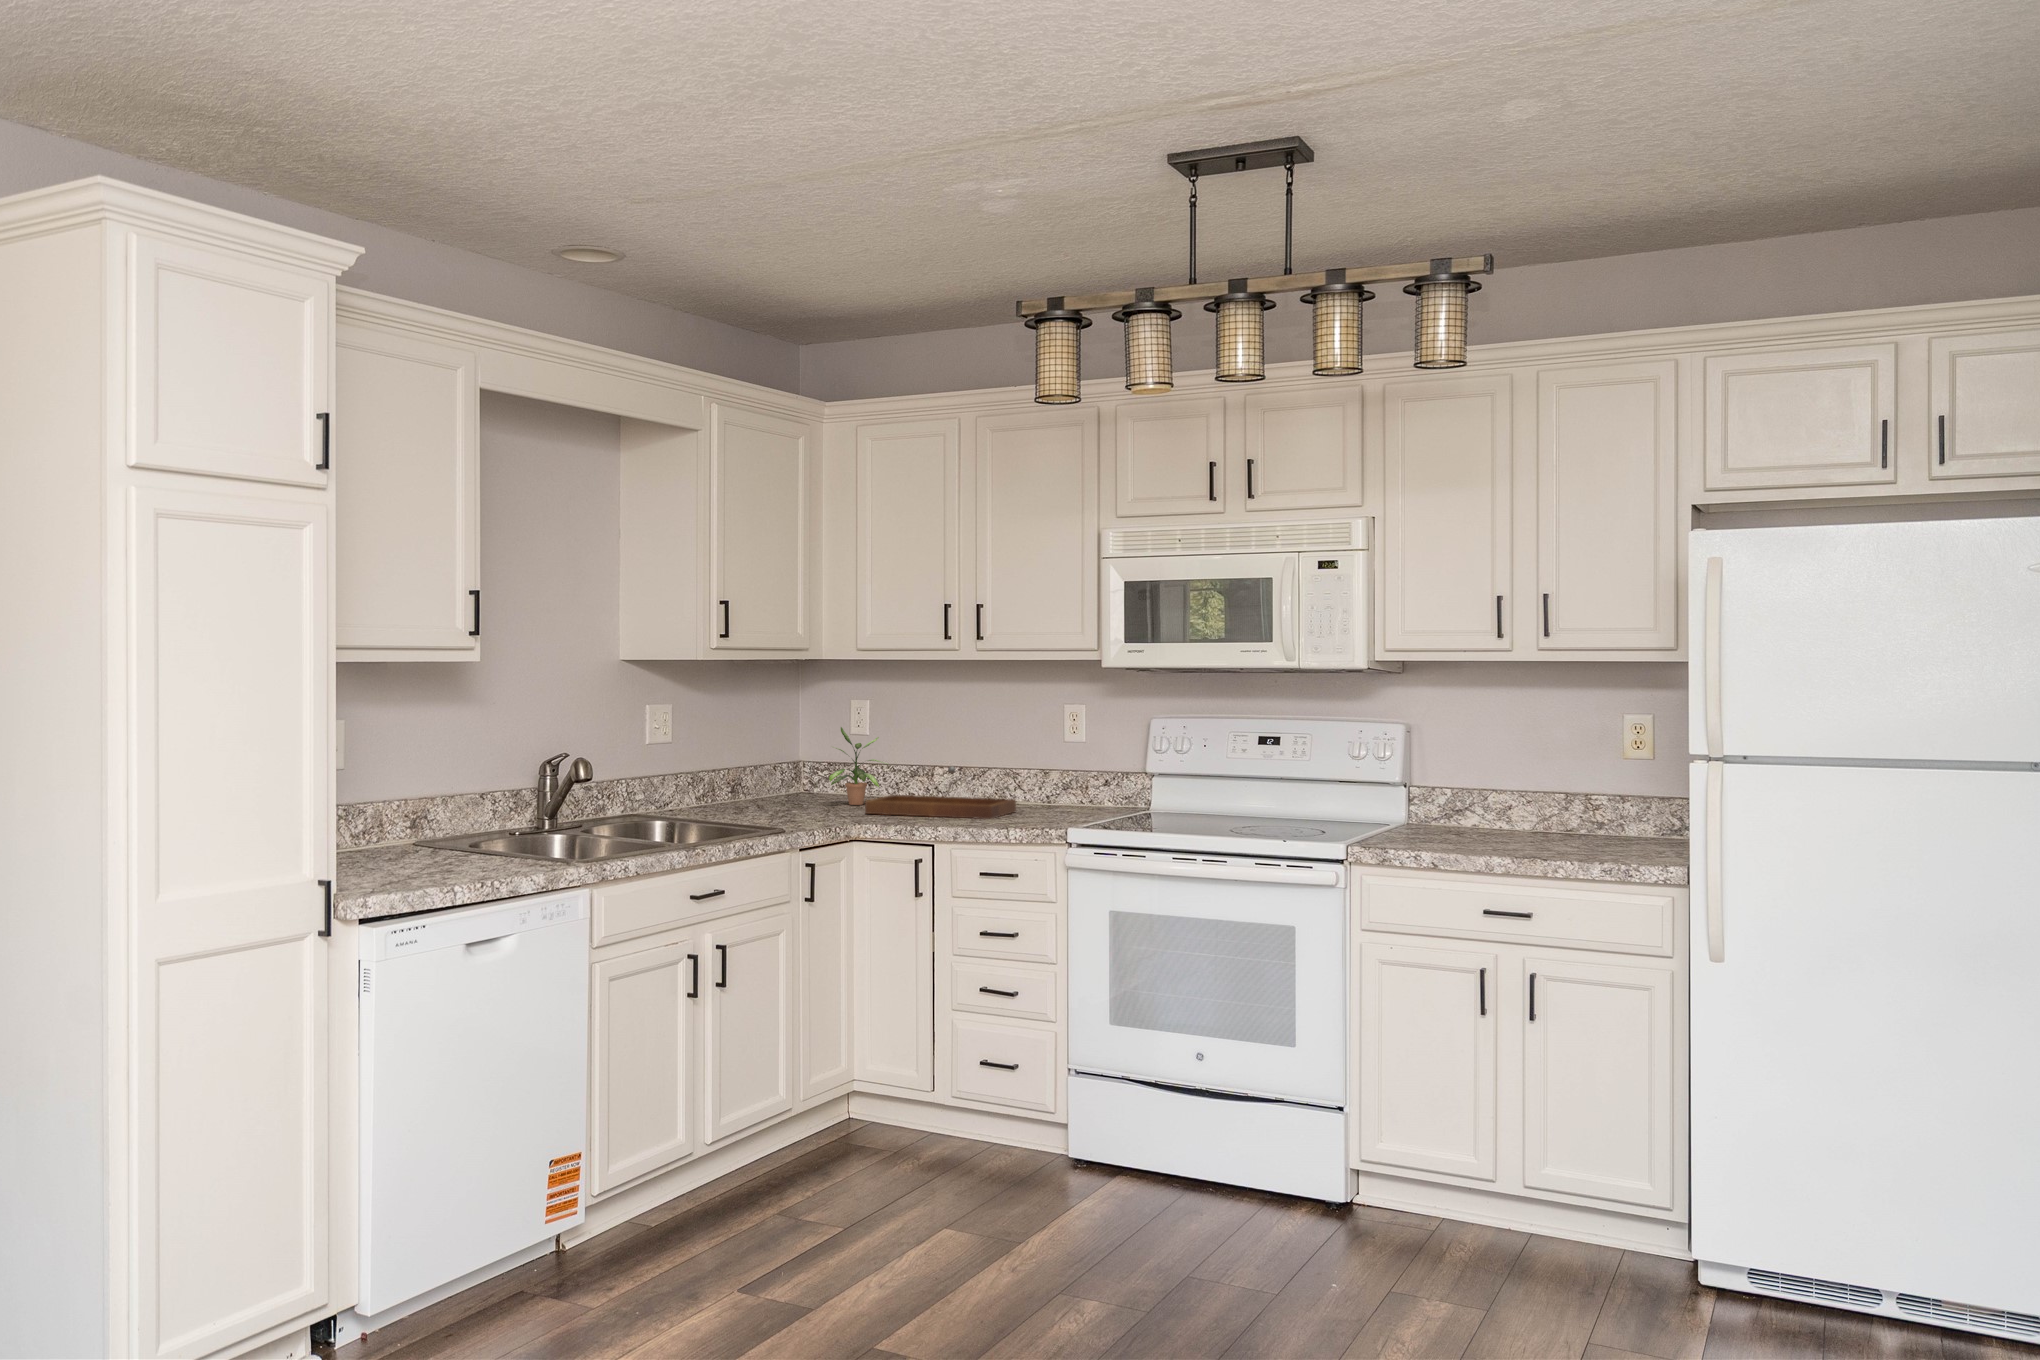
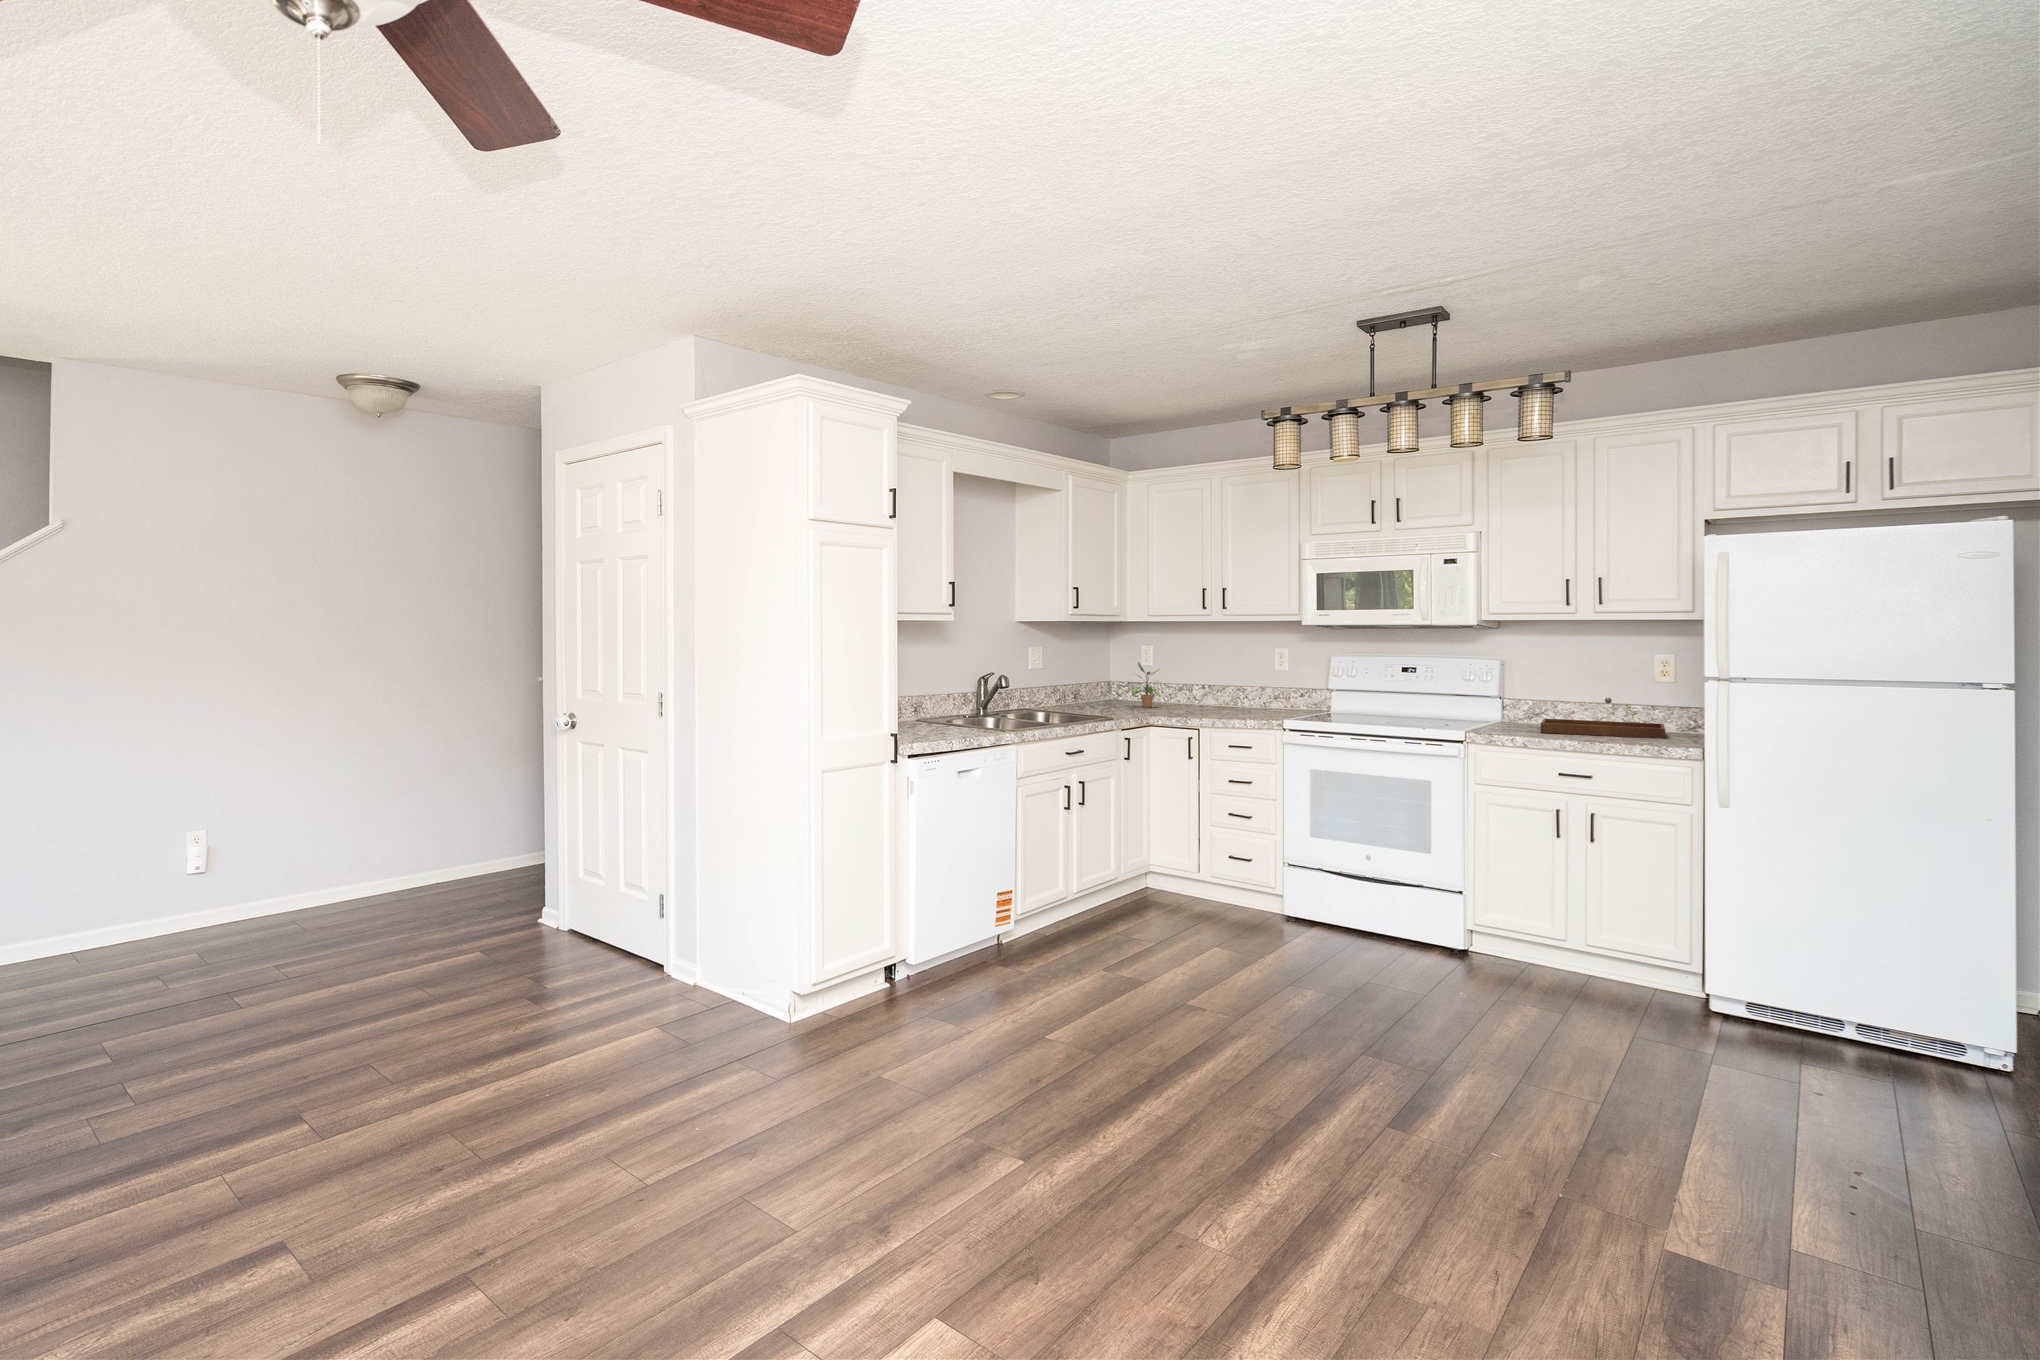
tray: present [865,766,1016,819] -> present [1541,698,1665,739]

